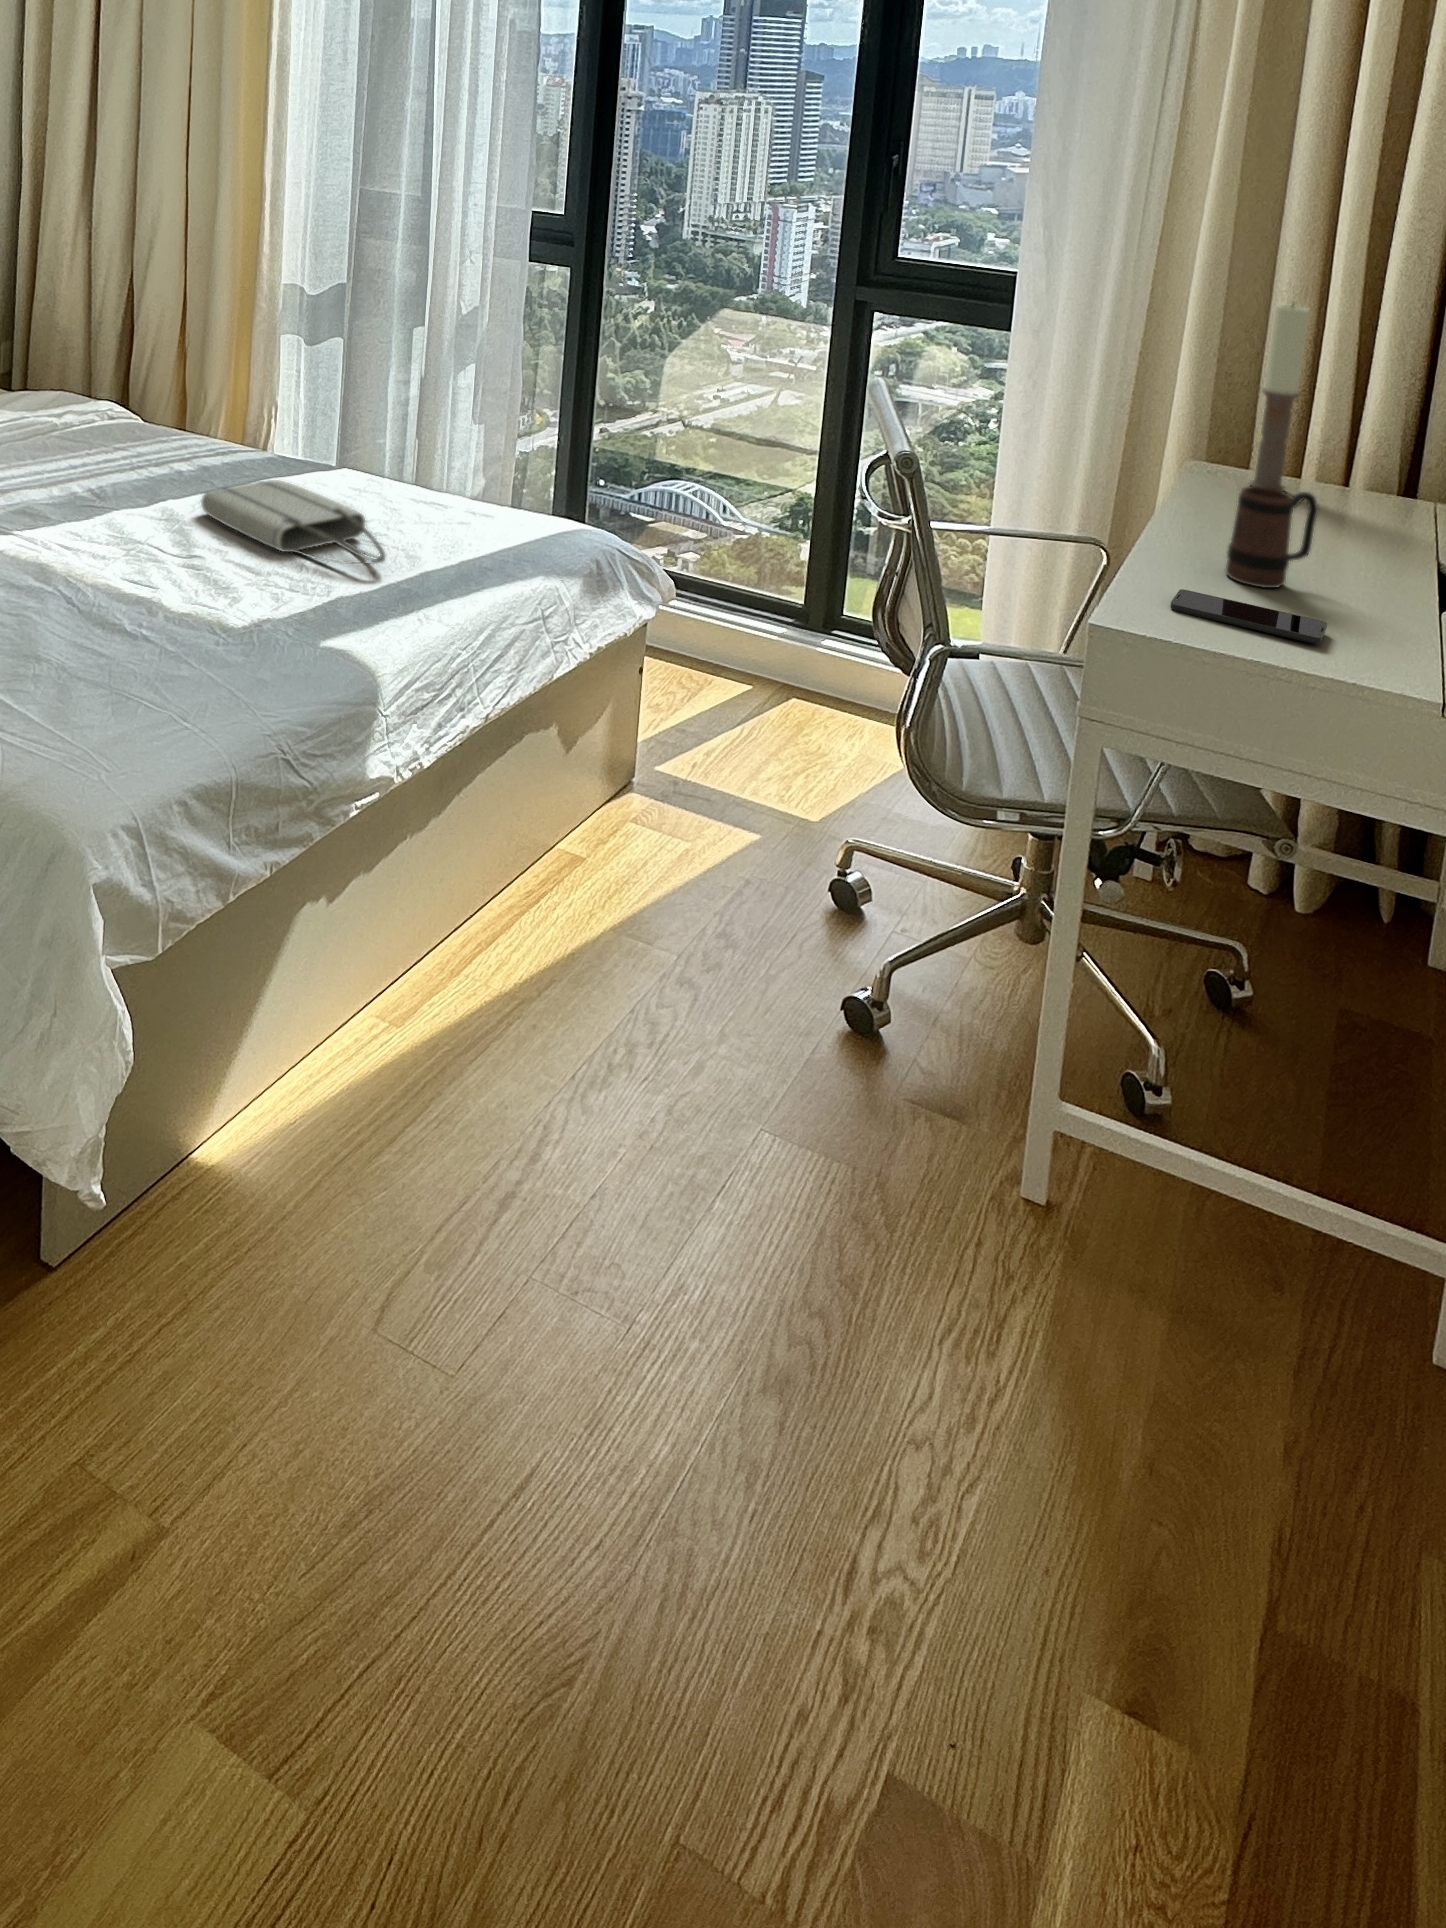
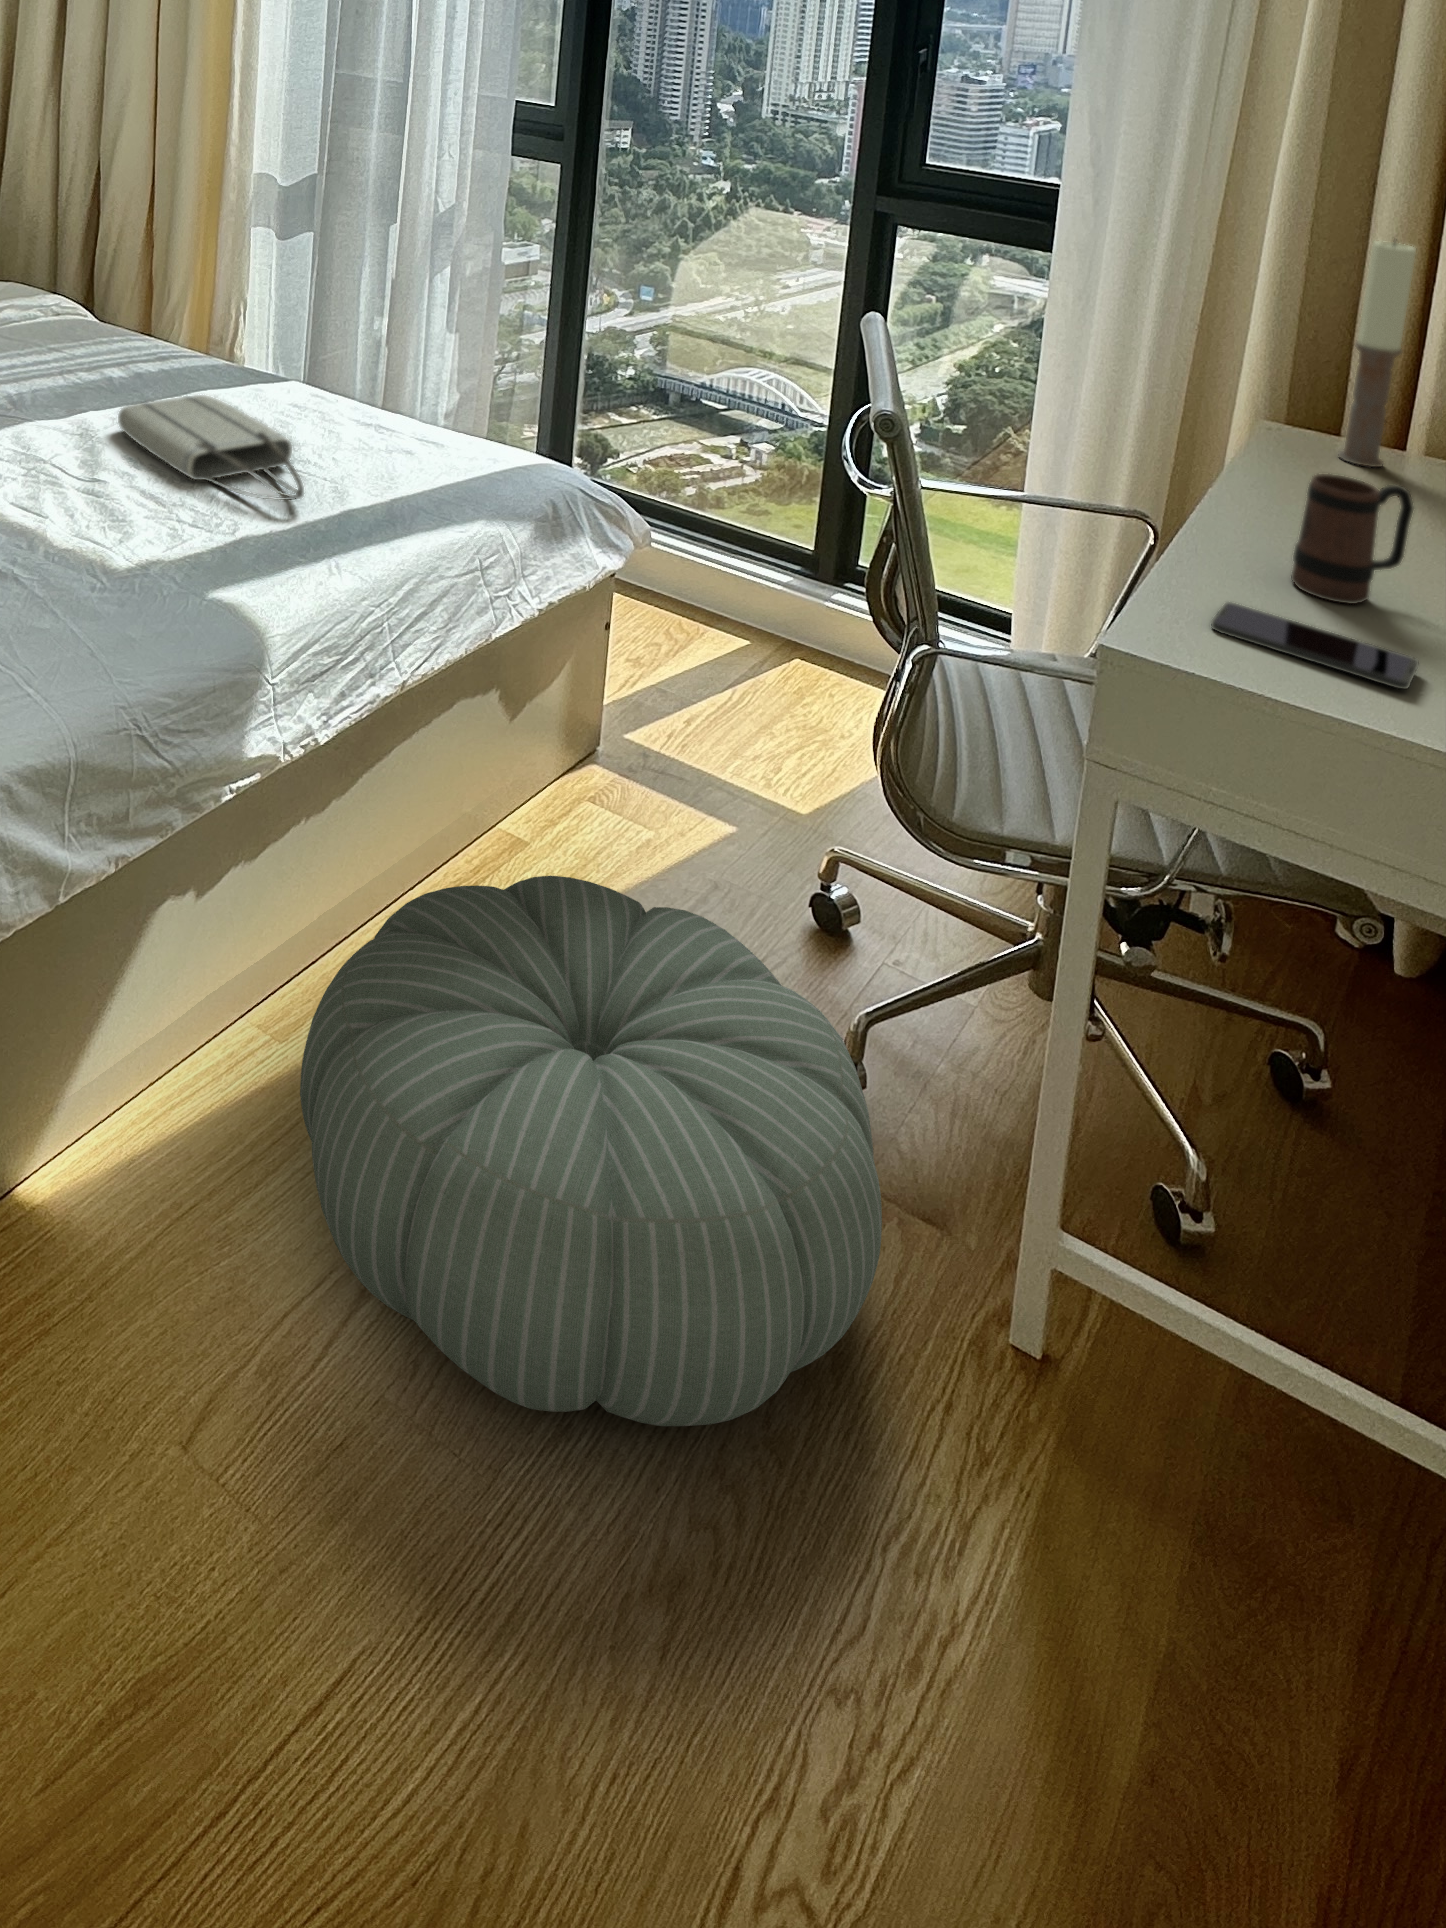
pouf: none [433,865,922,1274] -> present [300,876,882,1426]

